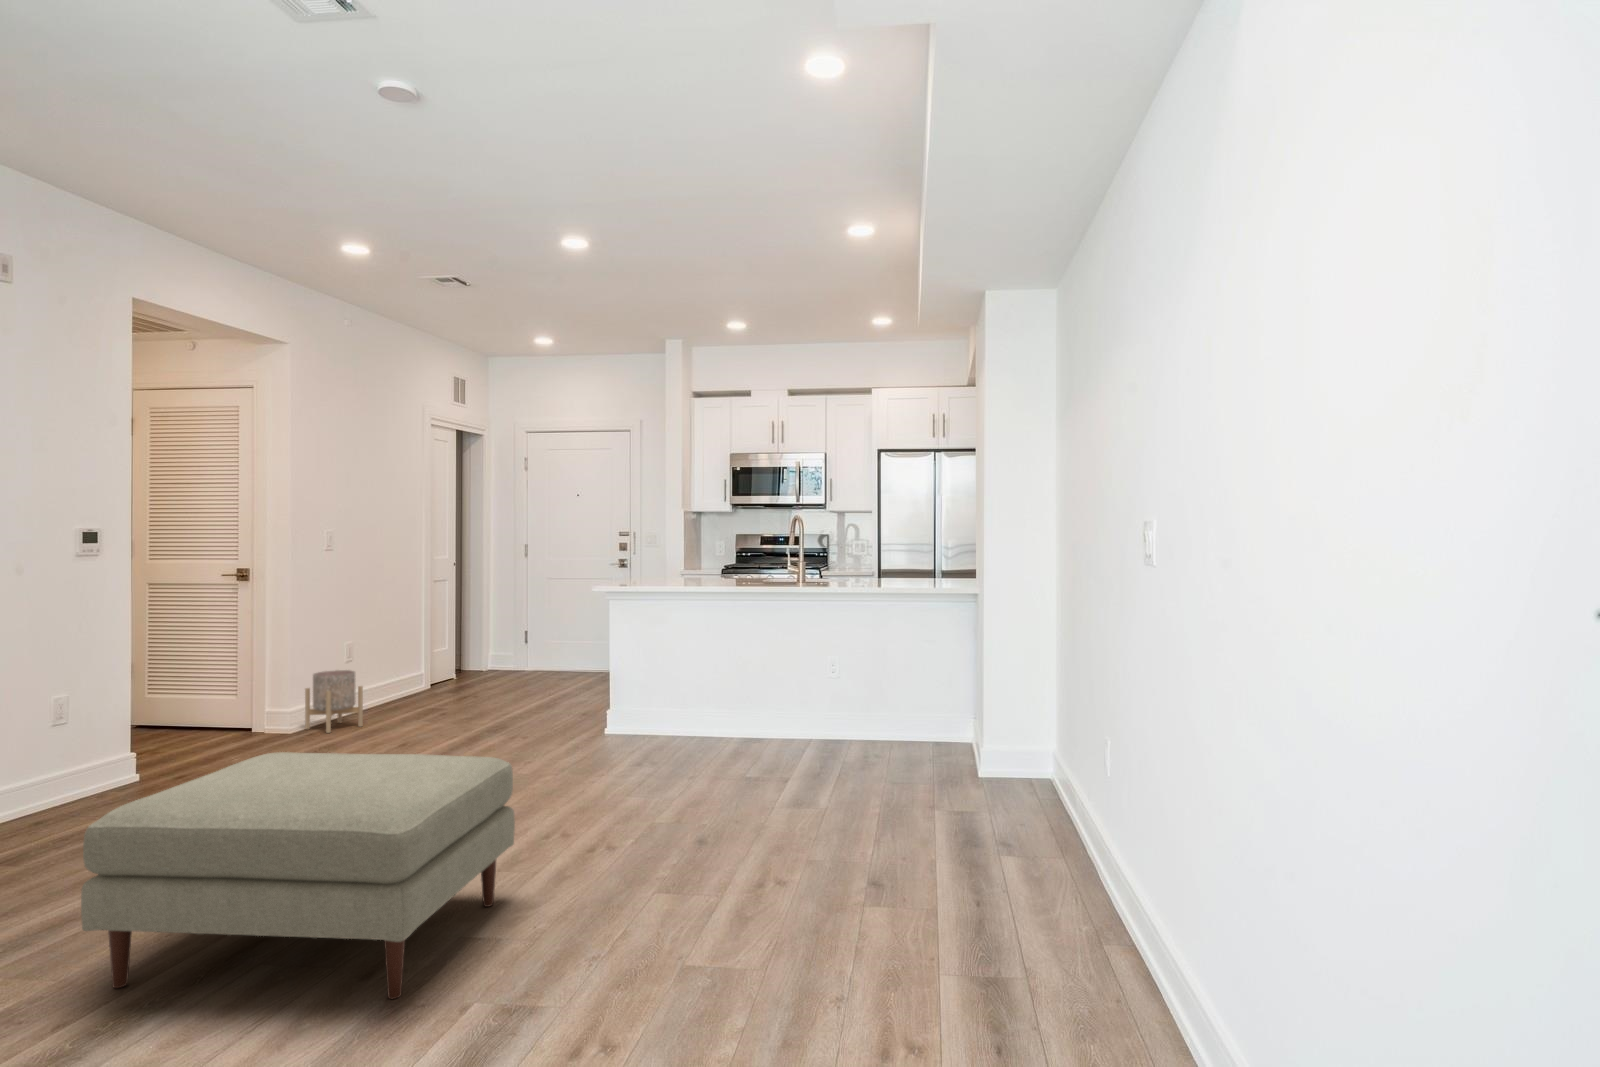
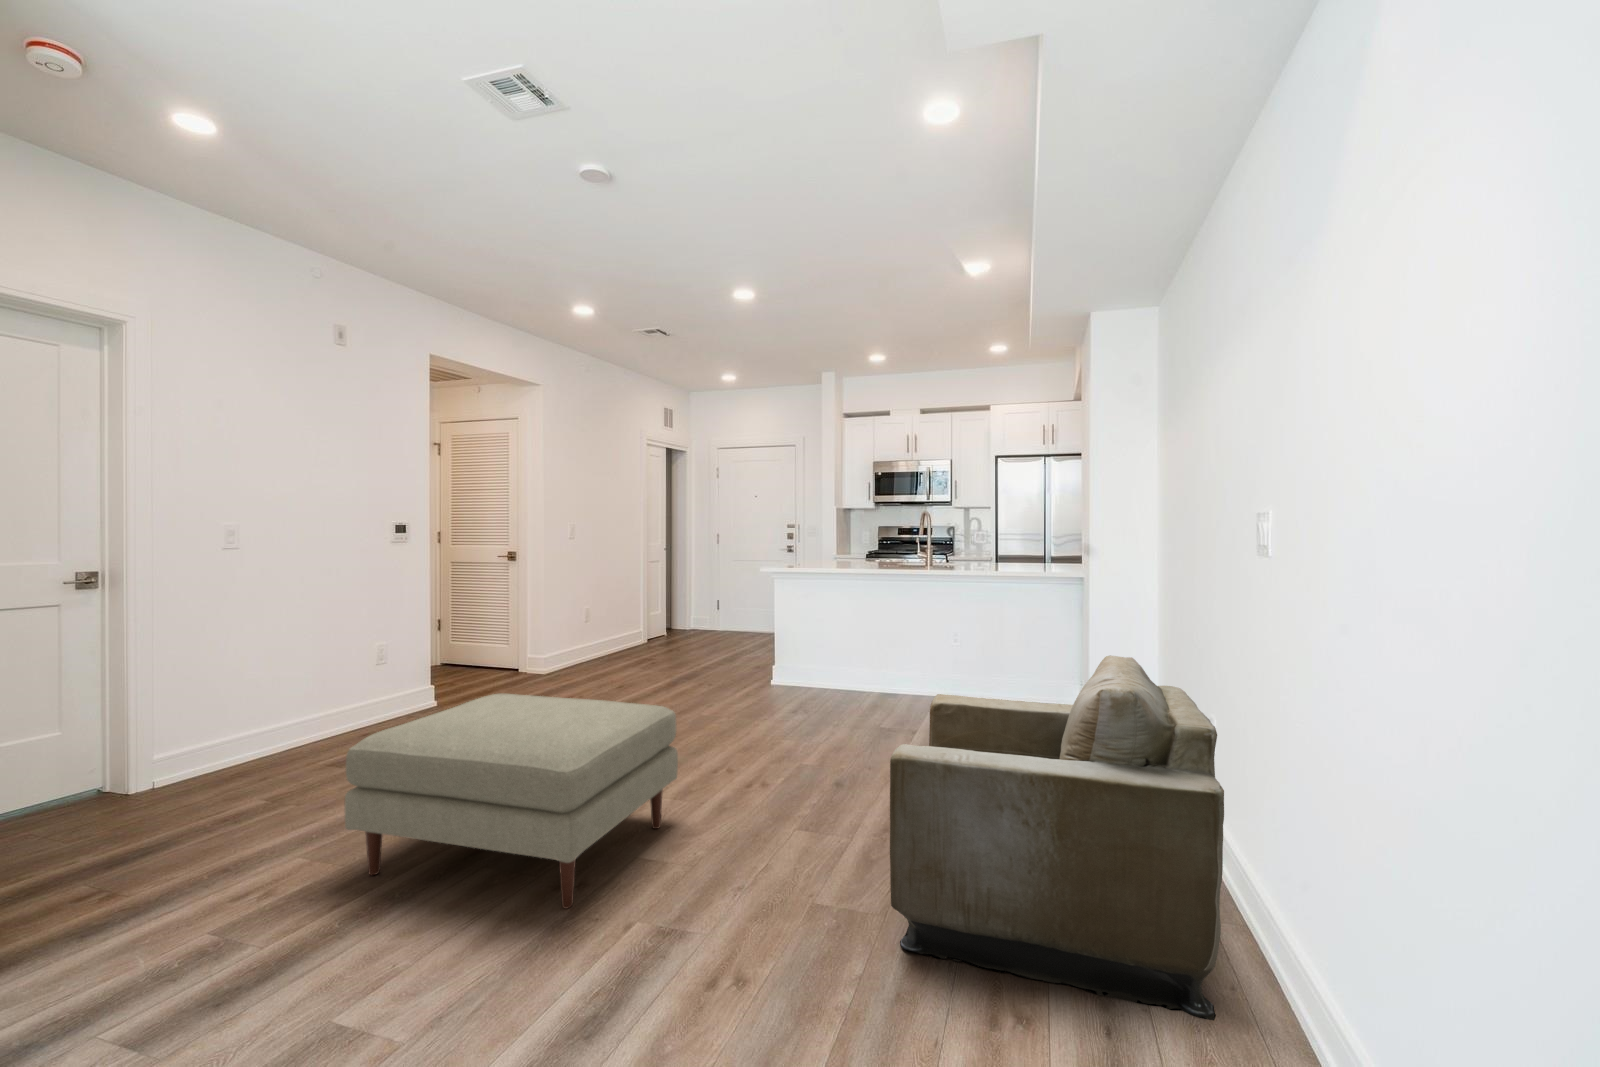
planter: present [305,670,363,733] -> none [556,628,595,674]
armchair: none [779,678,1104,1027] -> present [890,655,1224,1021]

